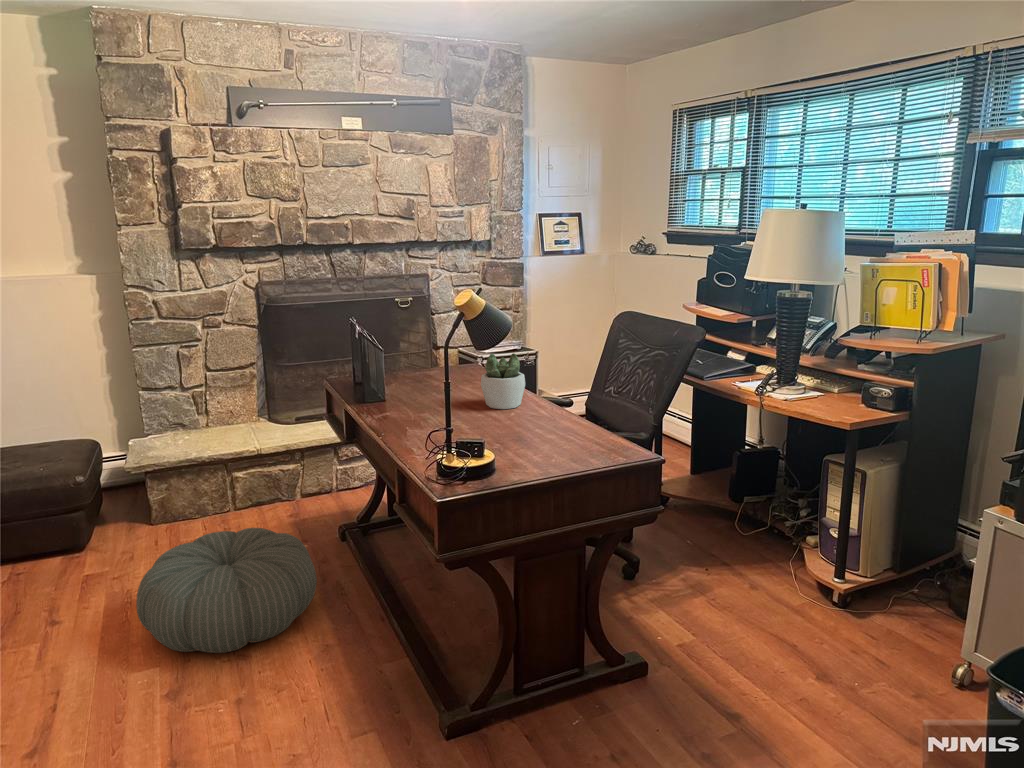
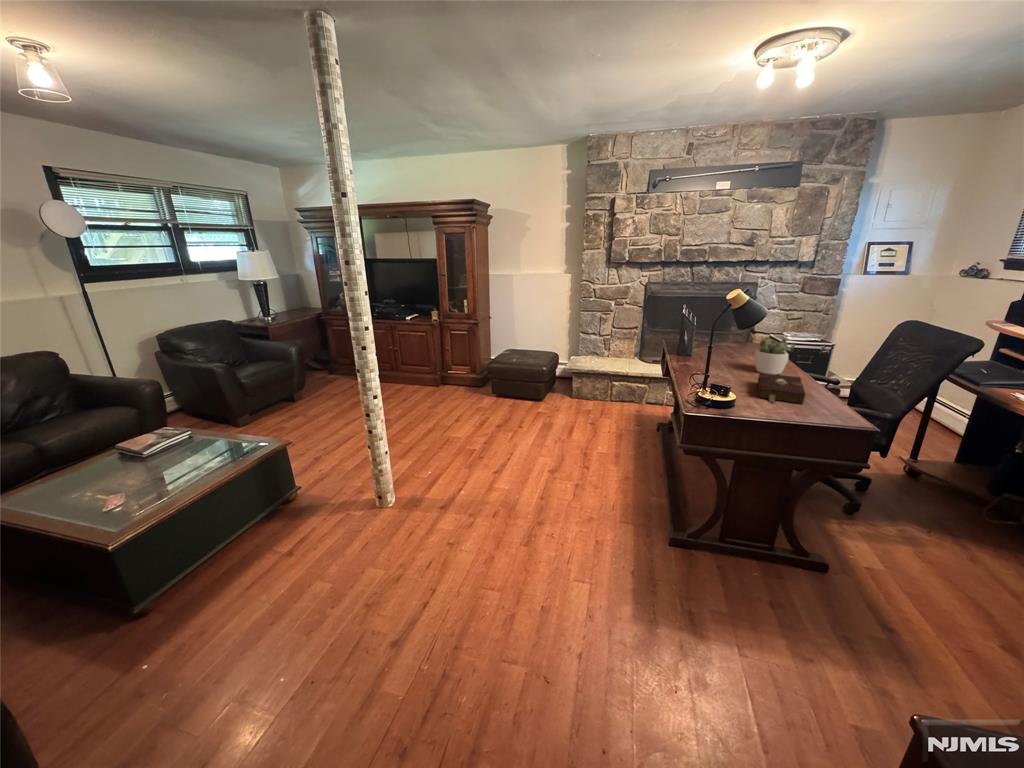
book: none [502,406,576,452] -> present [757,373,805,404]
pouf: present [136,528,317,653] -> none [550,407,634,464]

